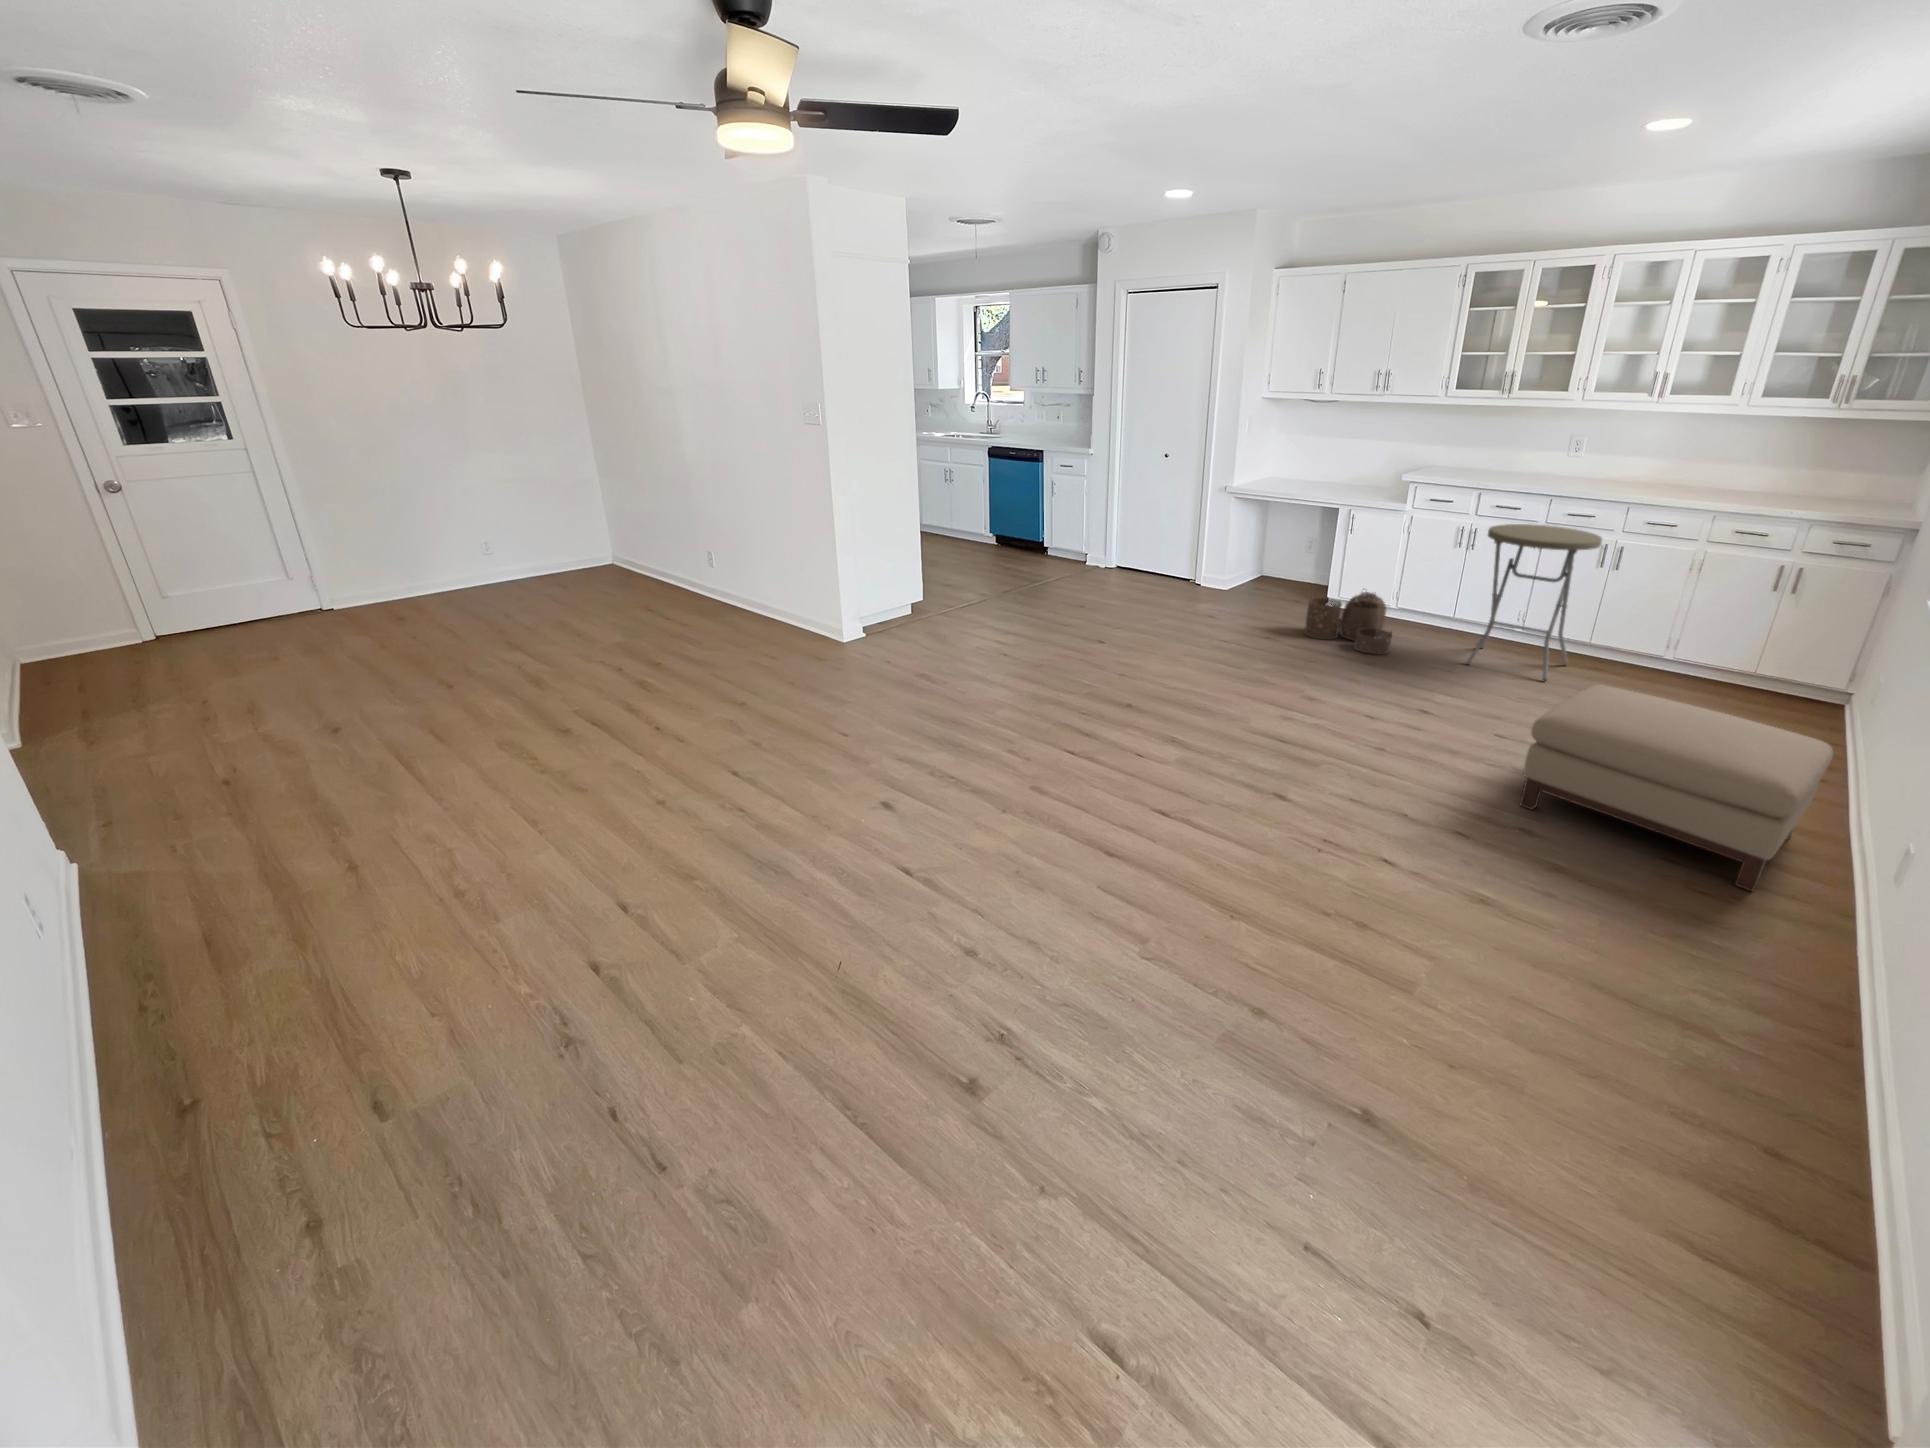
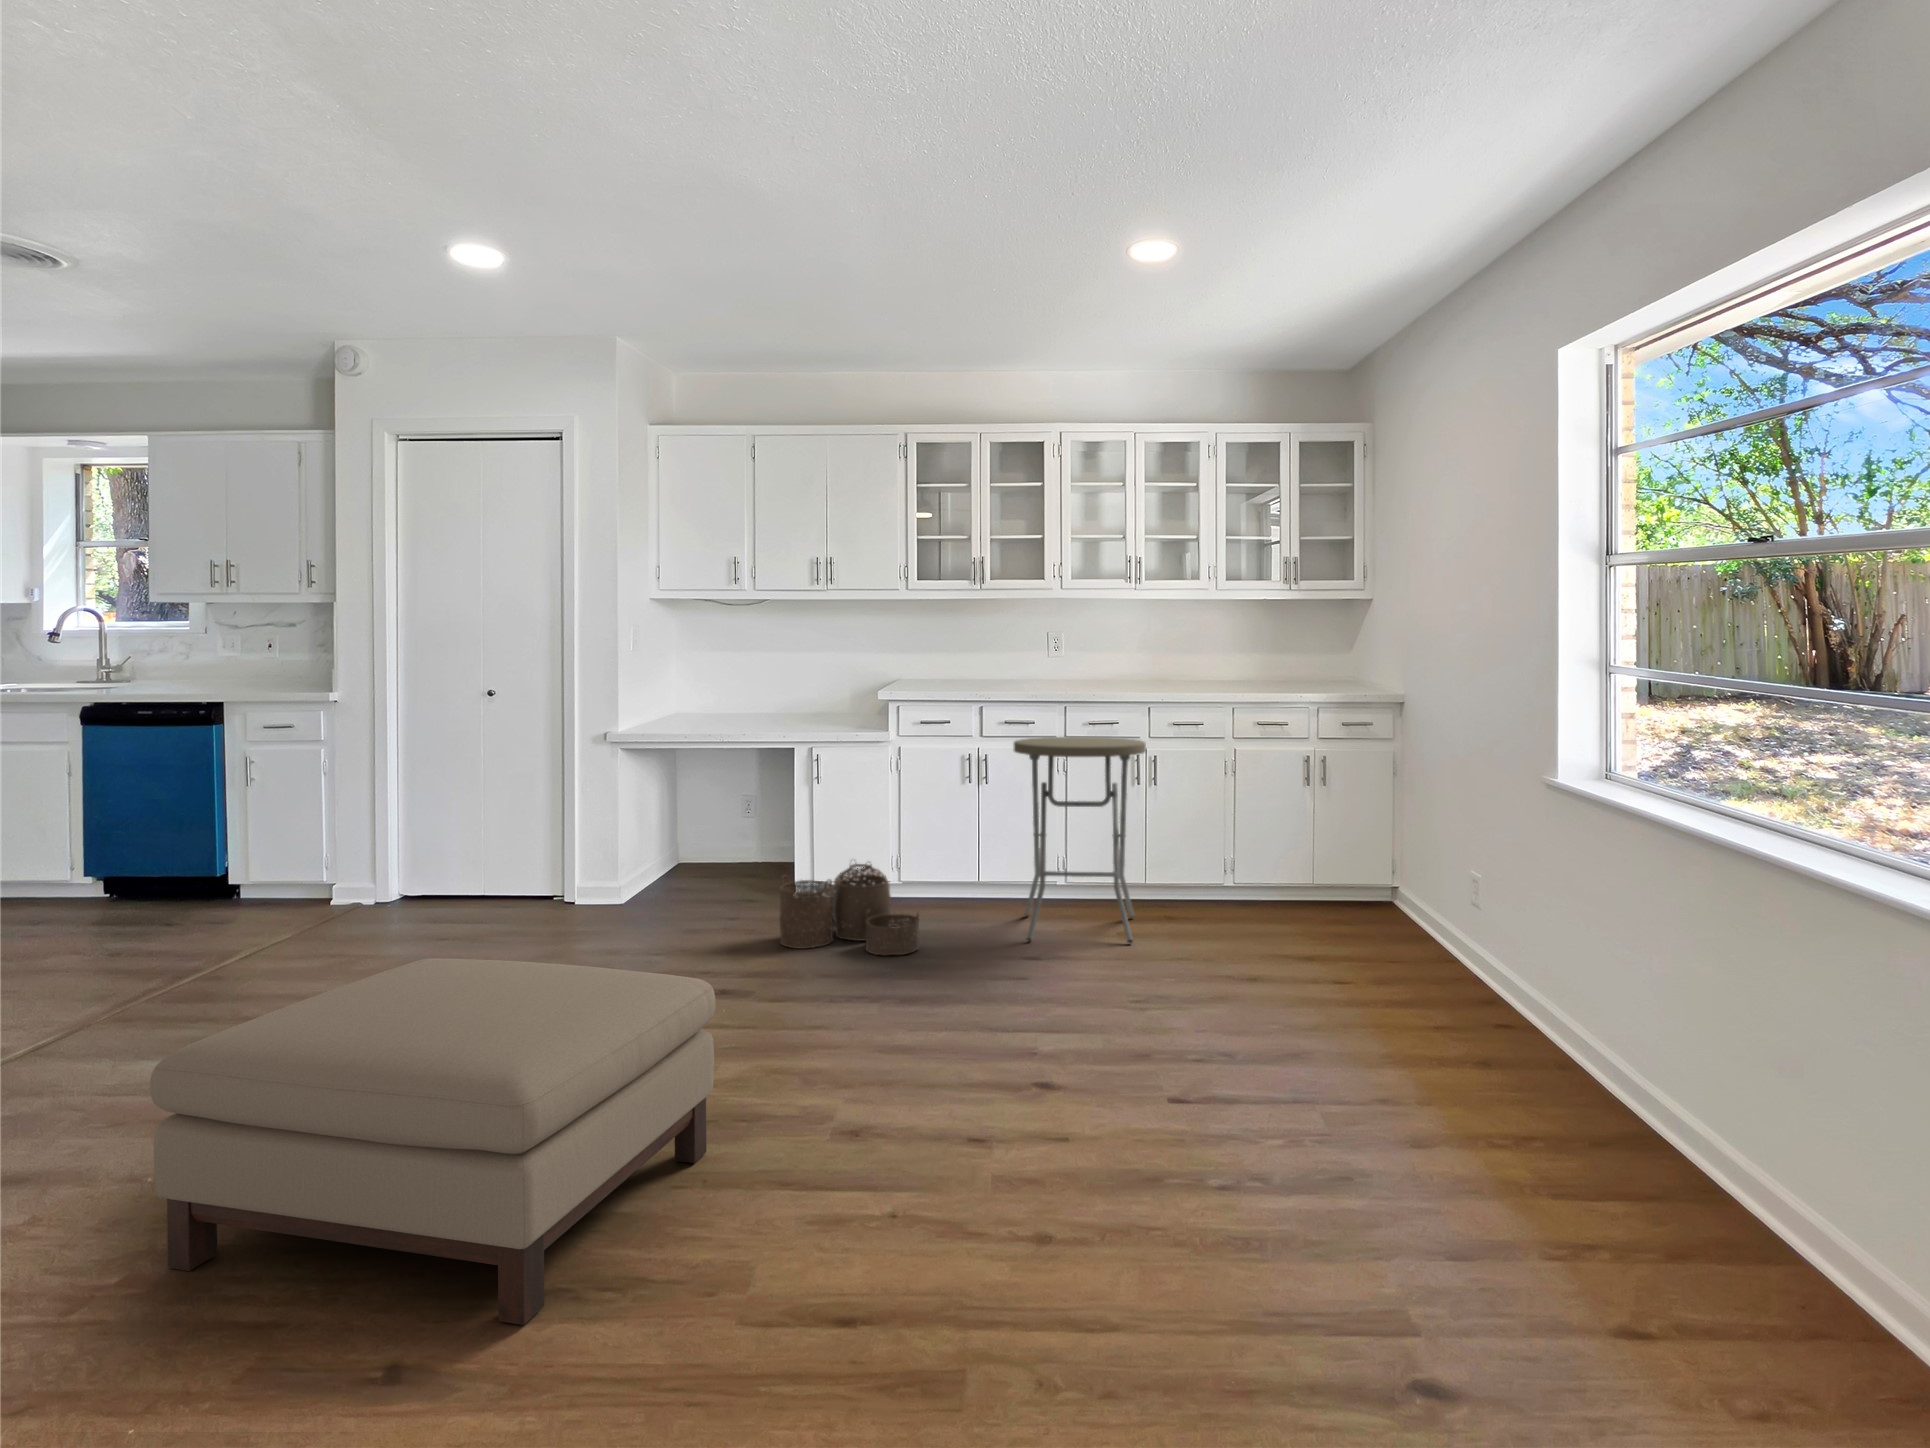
ottoman: present [1520,685,1833,891] -> present [150,959,715,1325]

